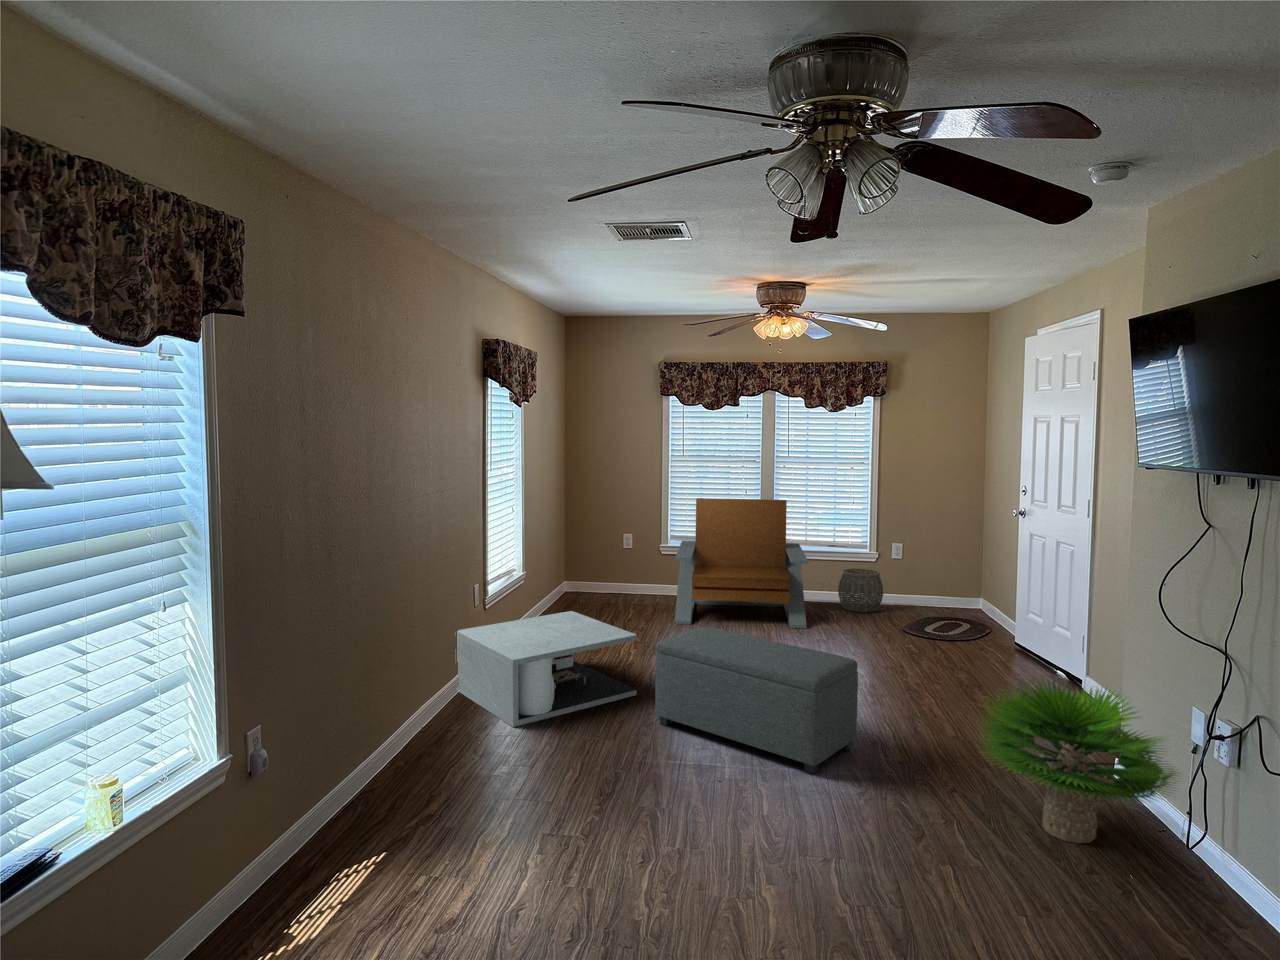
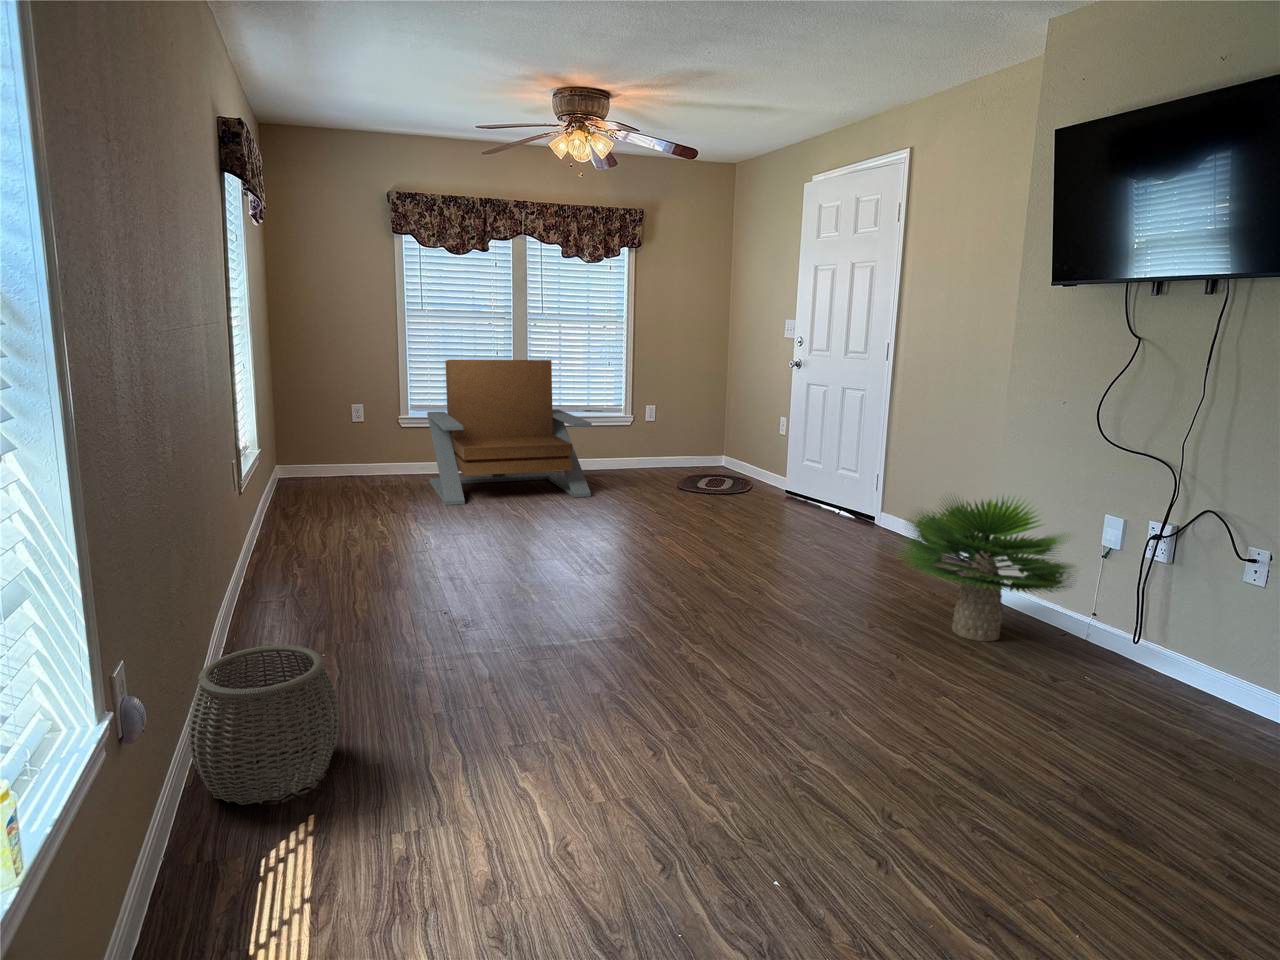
woven basket: present [838,568,883,612] -> present [188,645,339,805]
coffee table: present [455,611,637,727] -> none [218,492,474,638]
ottoman: present [655,627,858,774] -> none [524,490,751,627]

